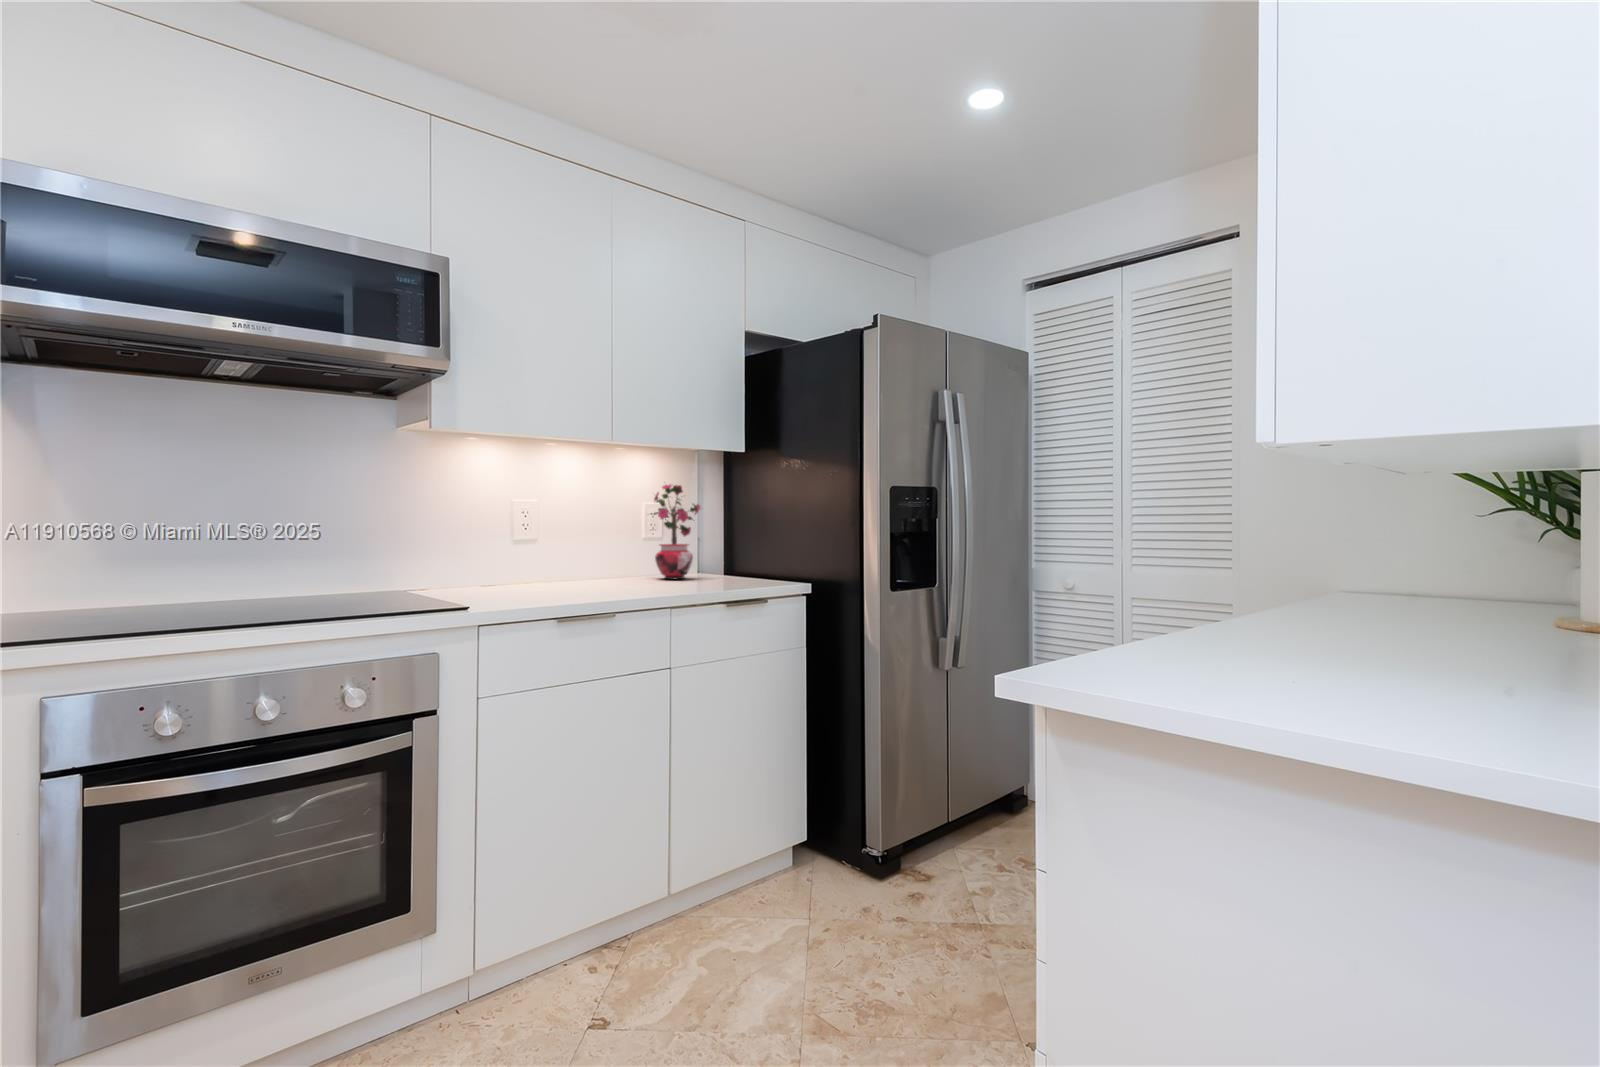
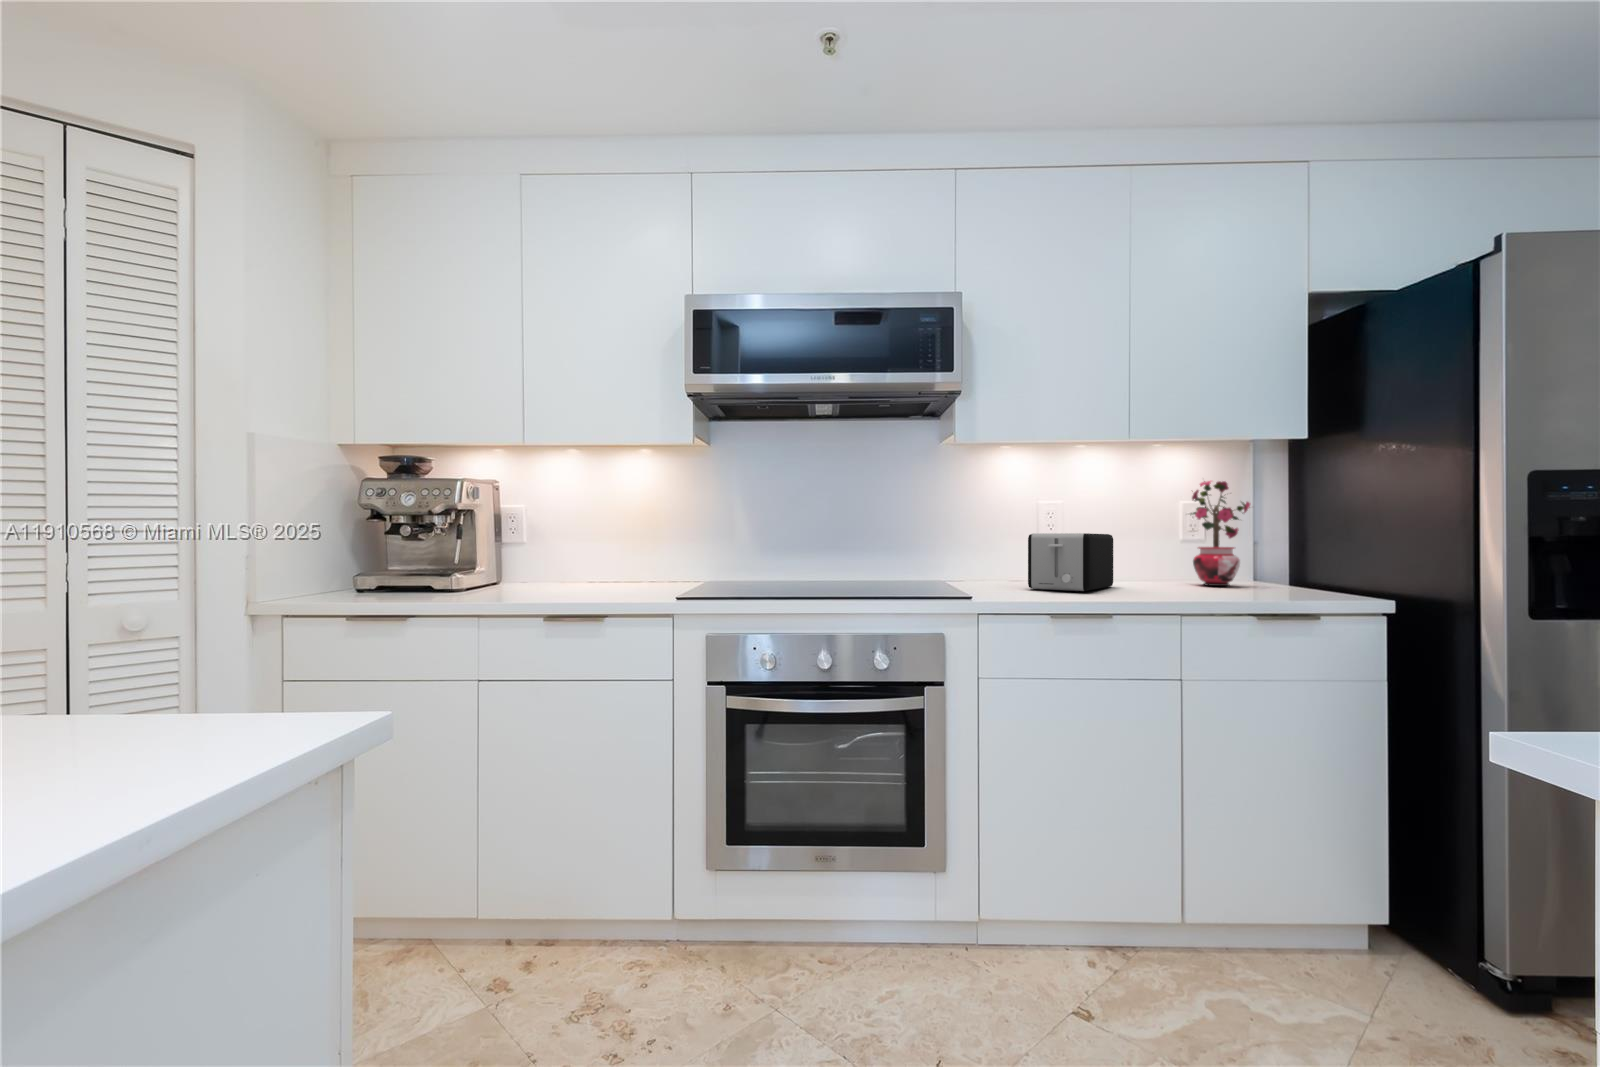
toaster: none [513,534,593,593] -> present [1028,533,1113,591]

